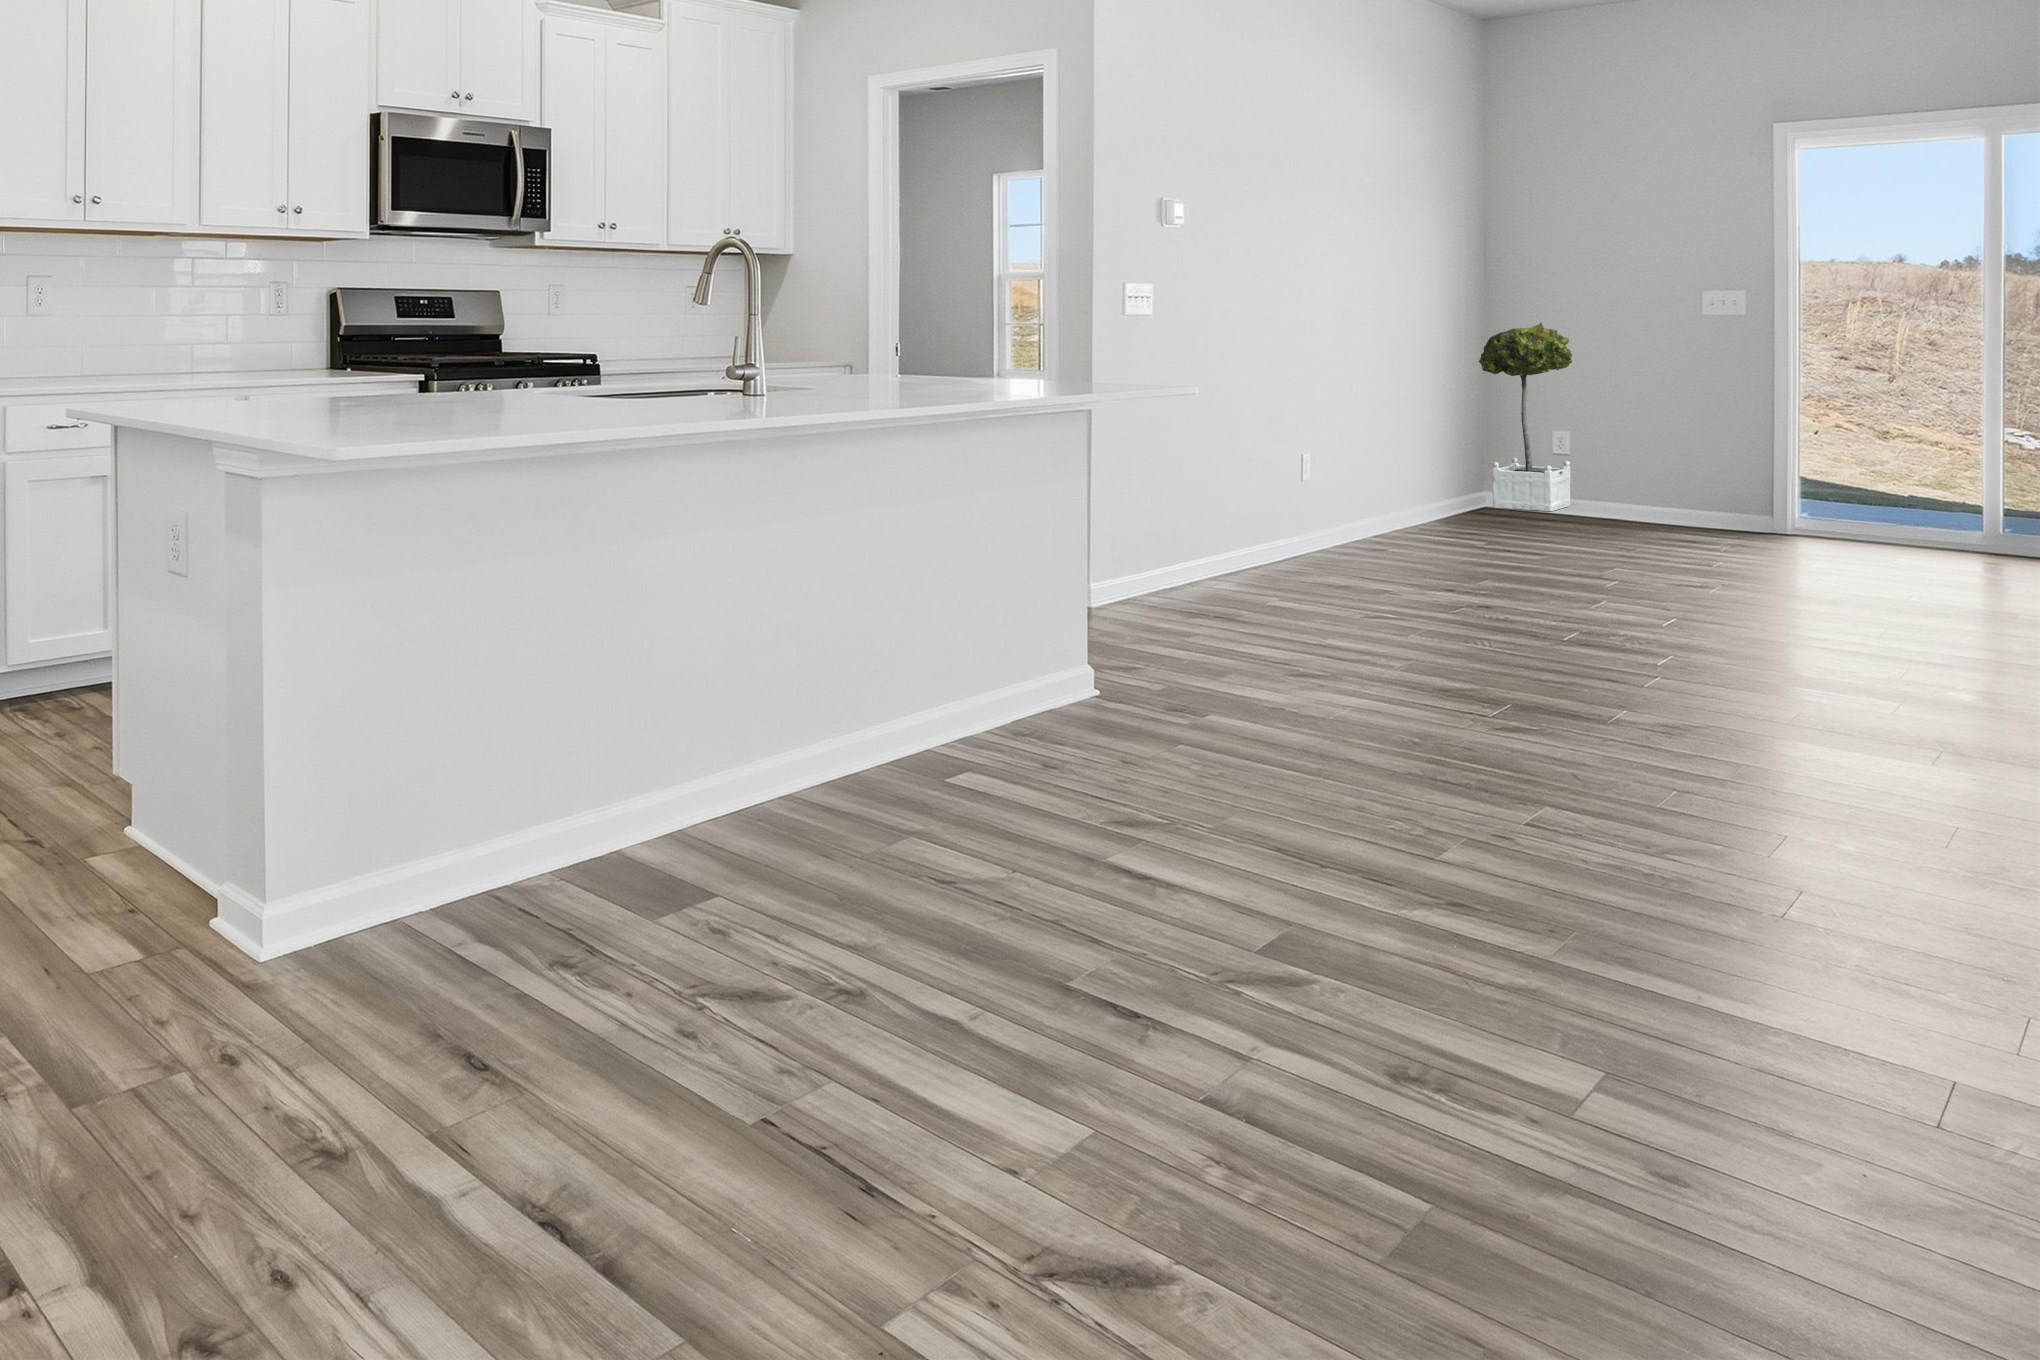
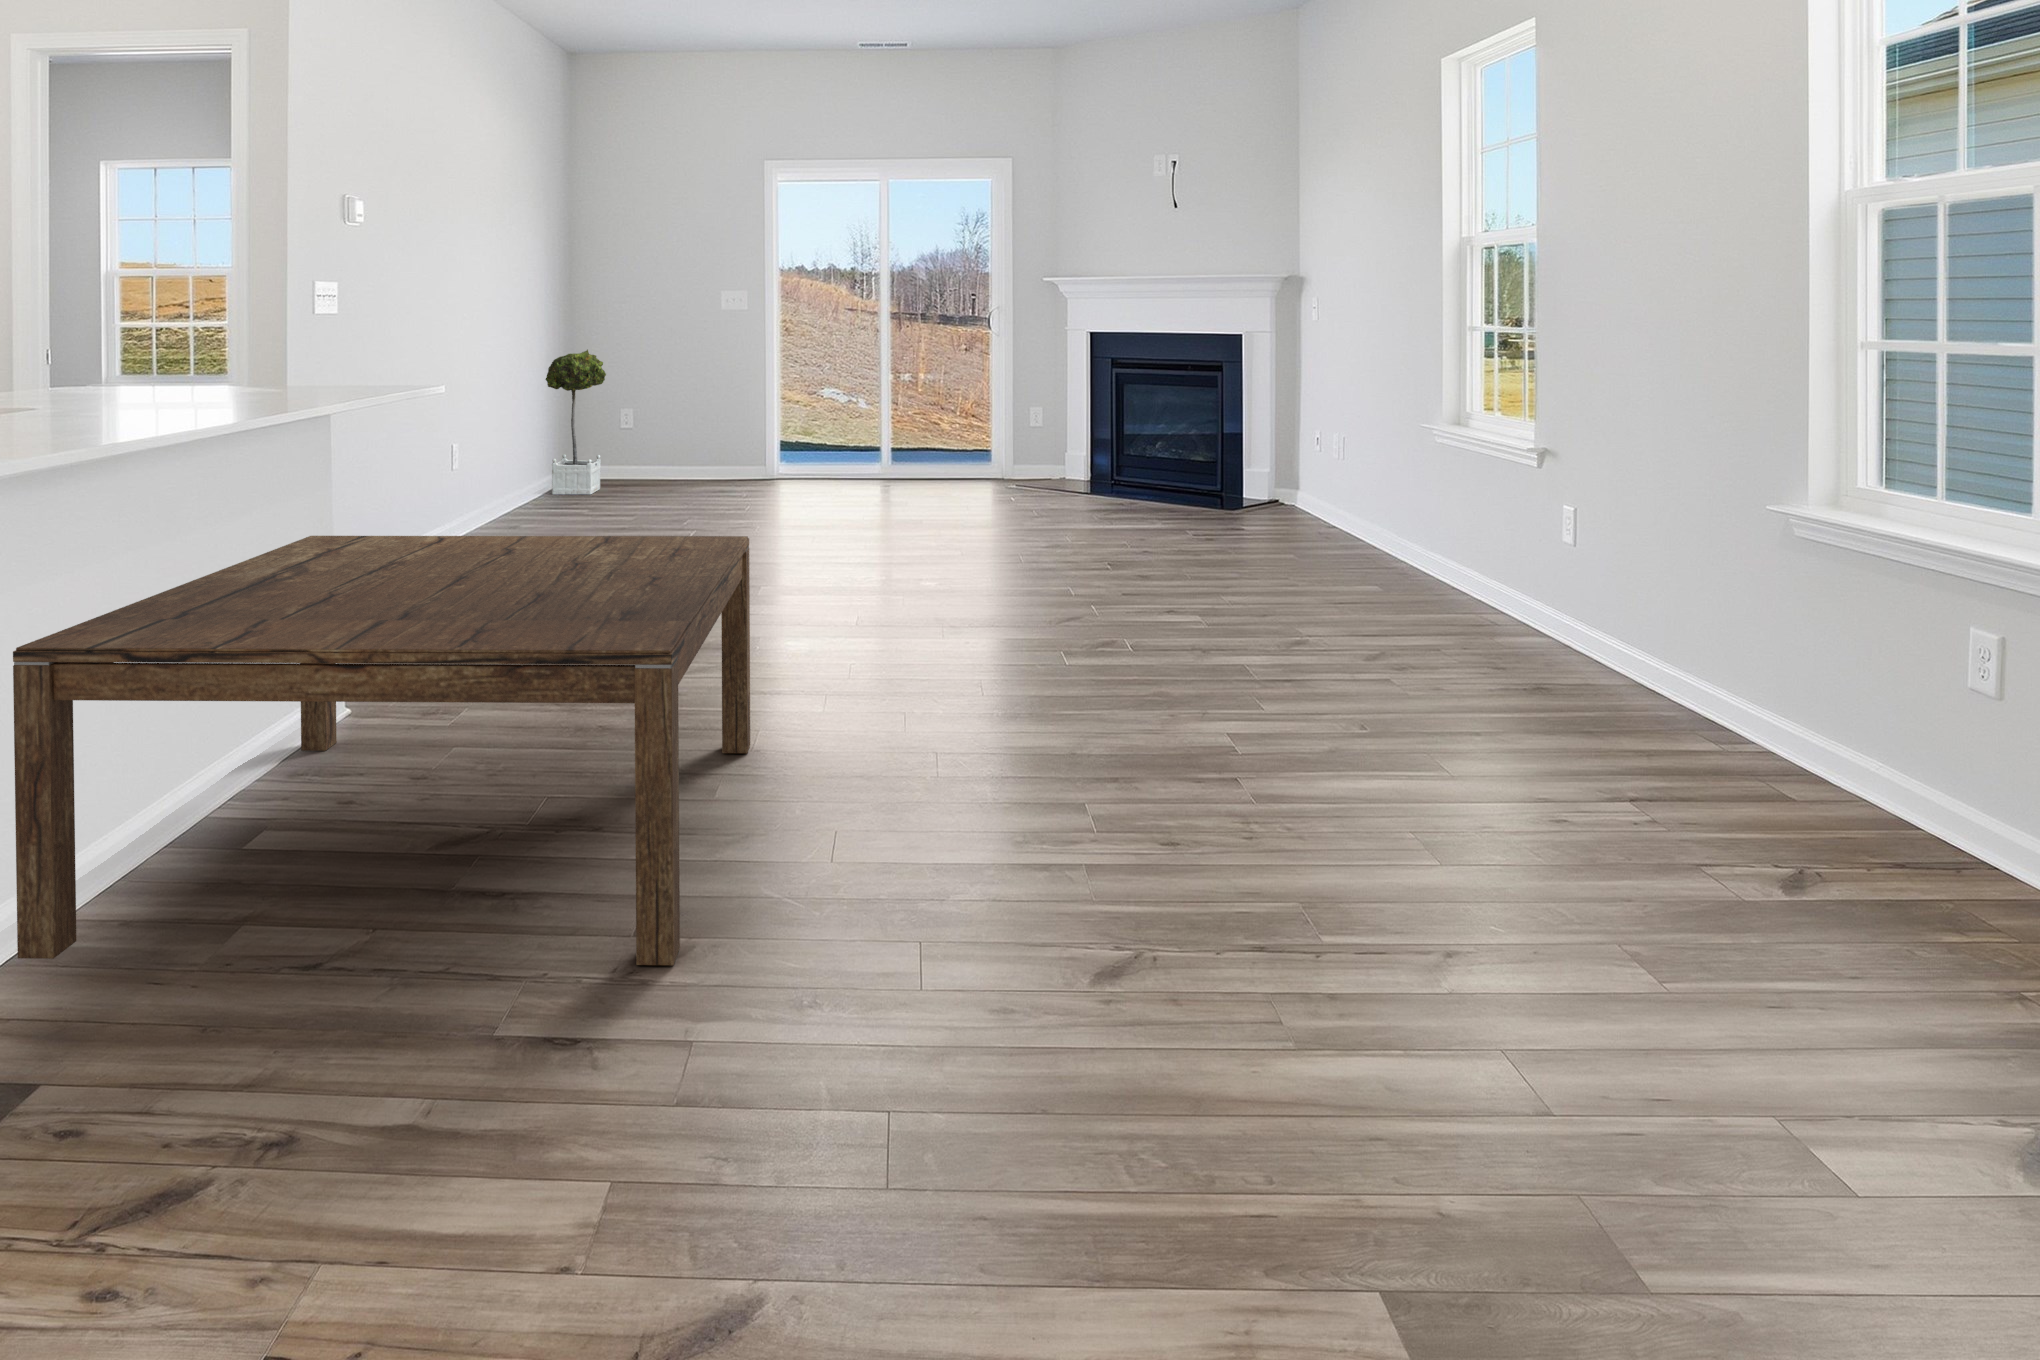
coffee table: none [736,509,1563,995] -> present [13,536,750,965]

